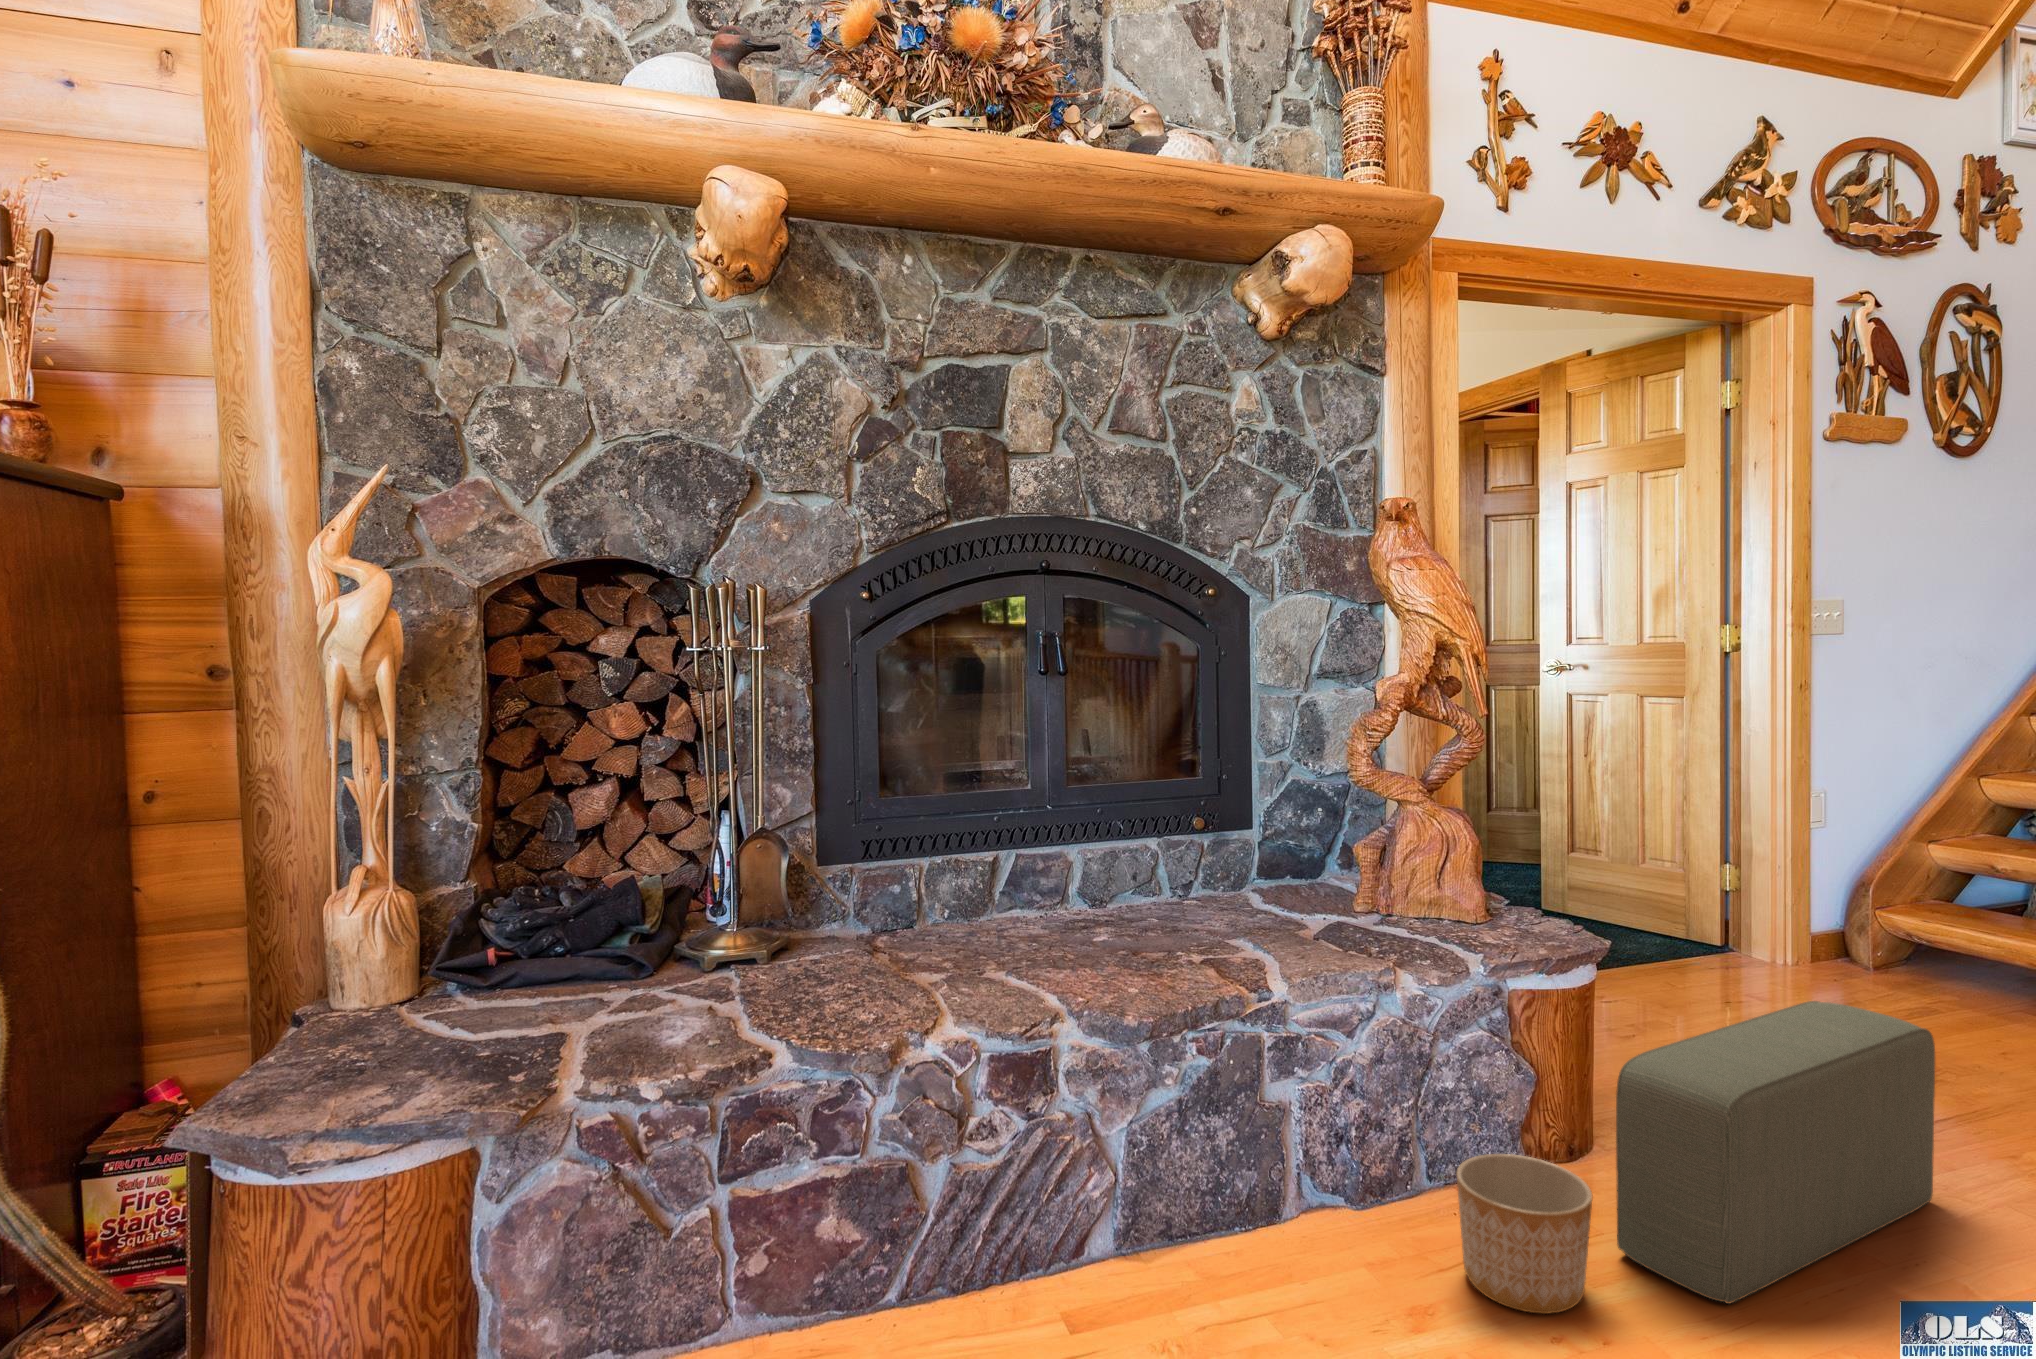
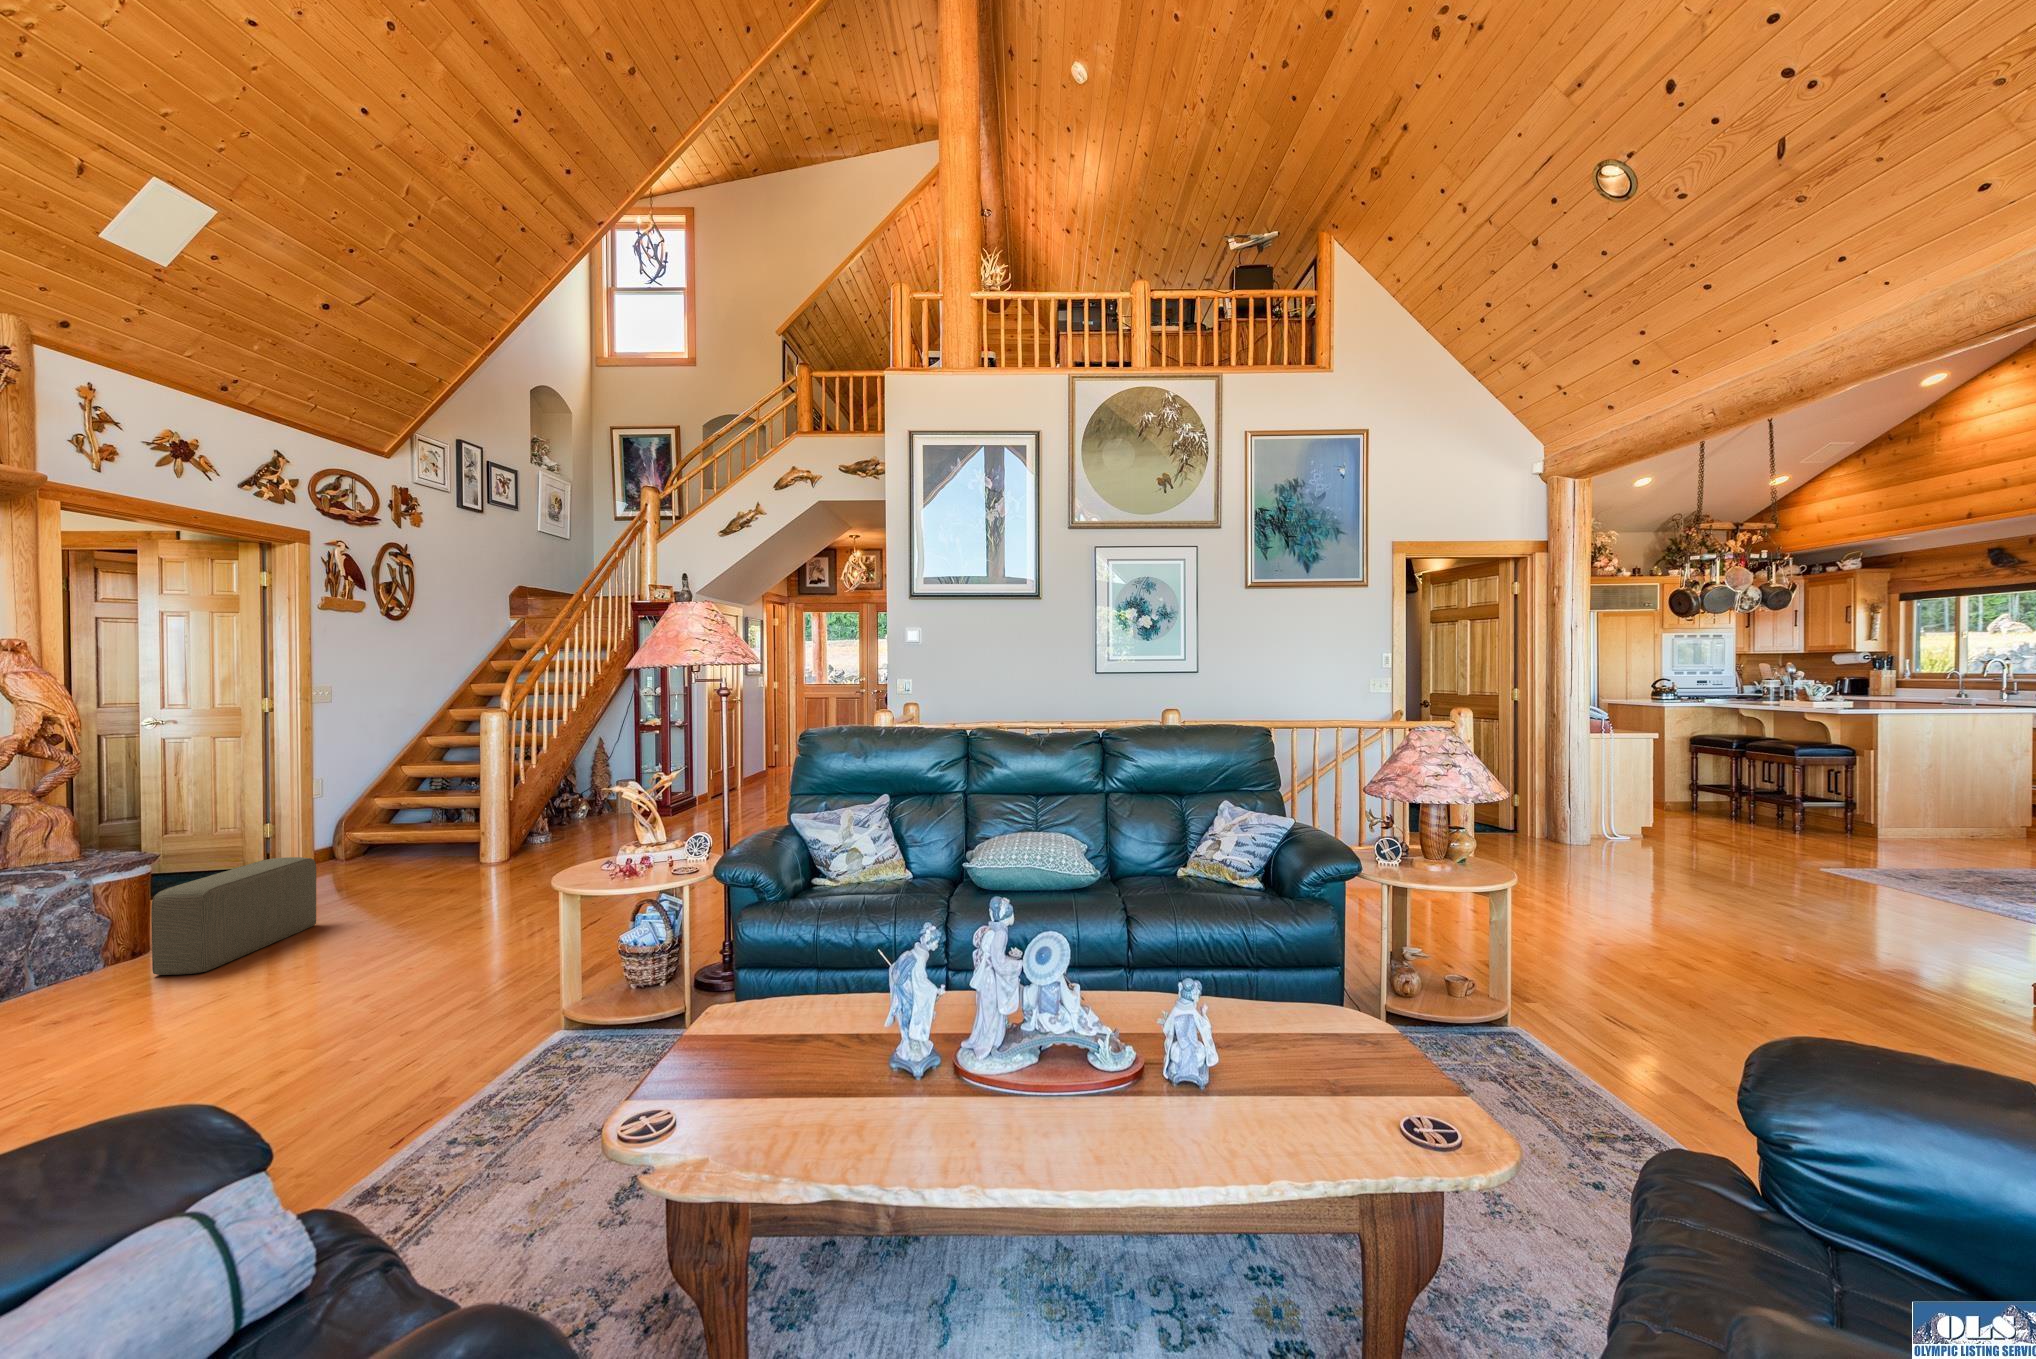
planter: present [1456,1154,1593,1314] -> none [54,944,134,1006]

